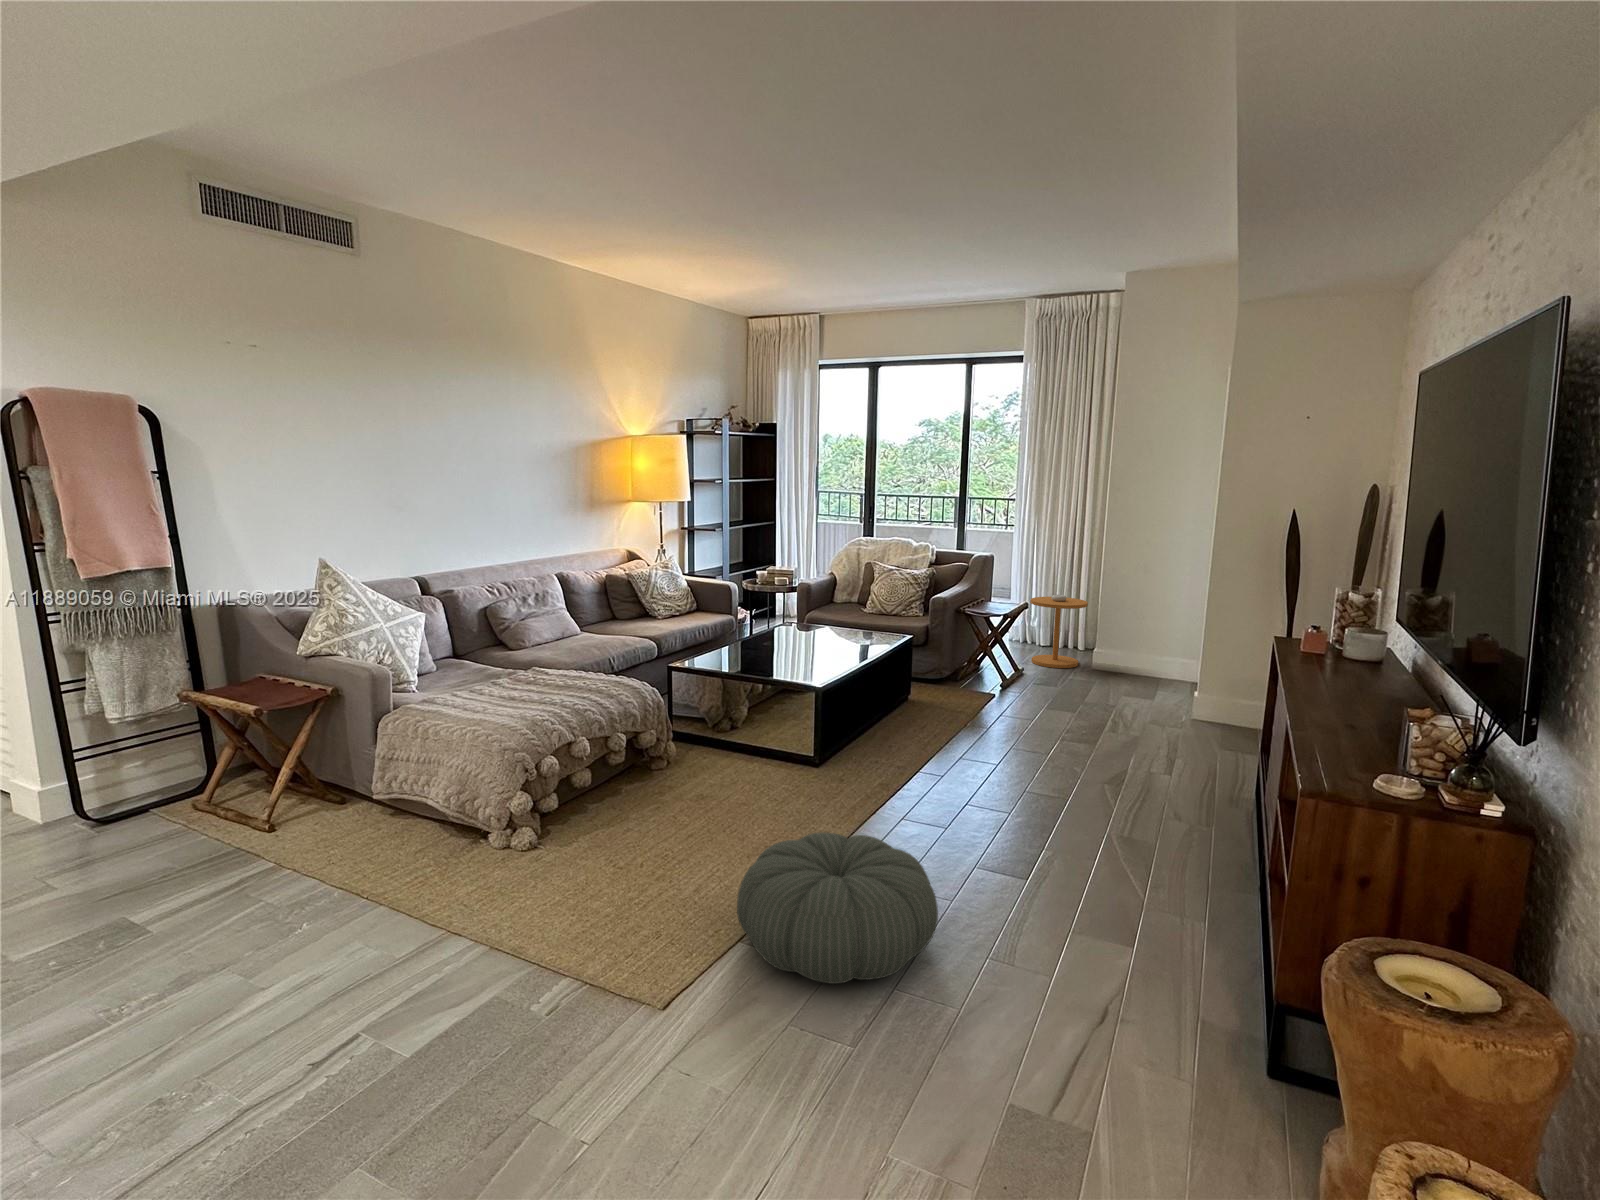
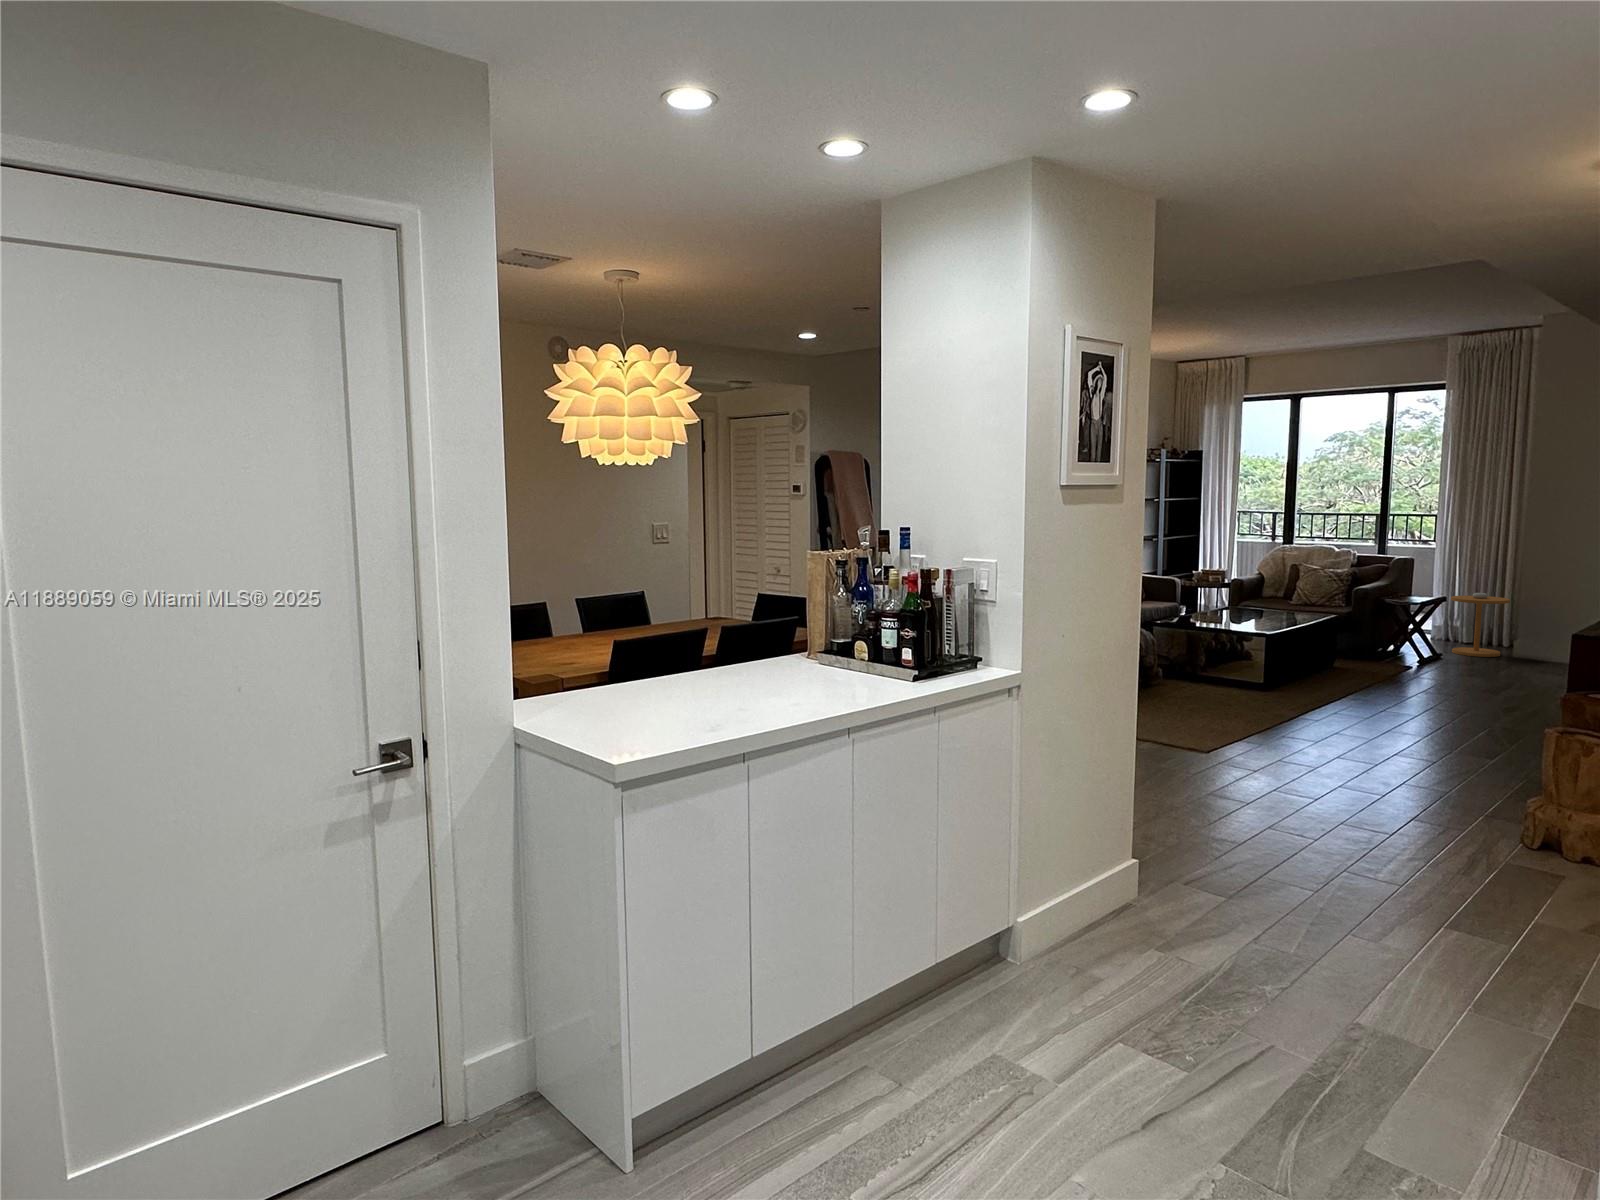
pouf: present [737,832,938,984] -> none [1231,698,1357,763]

